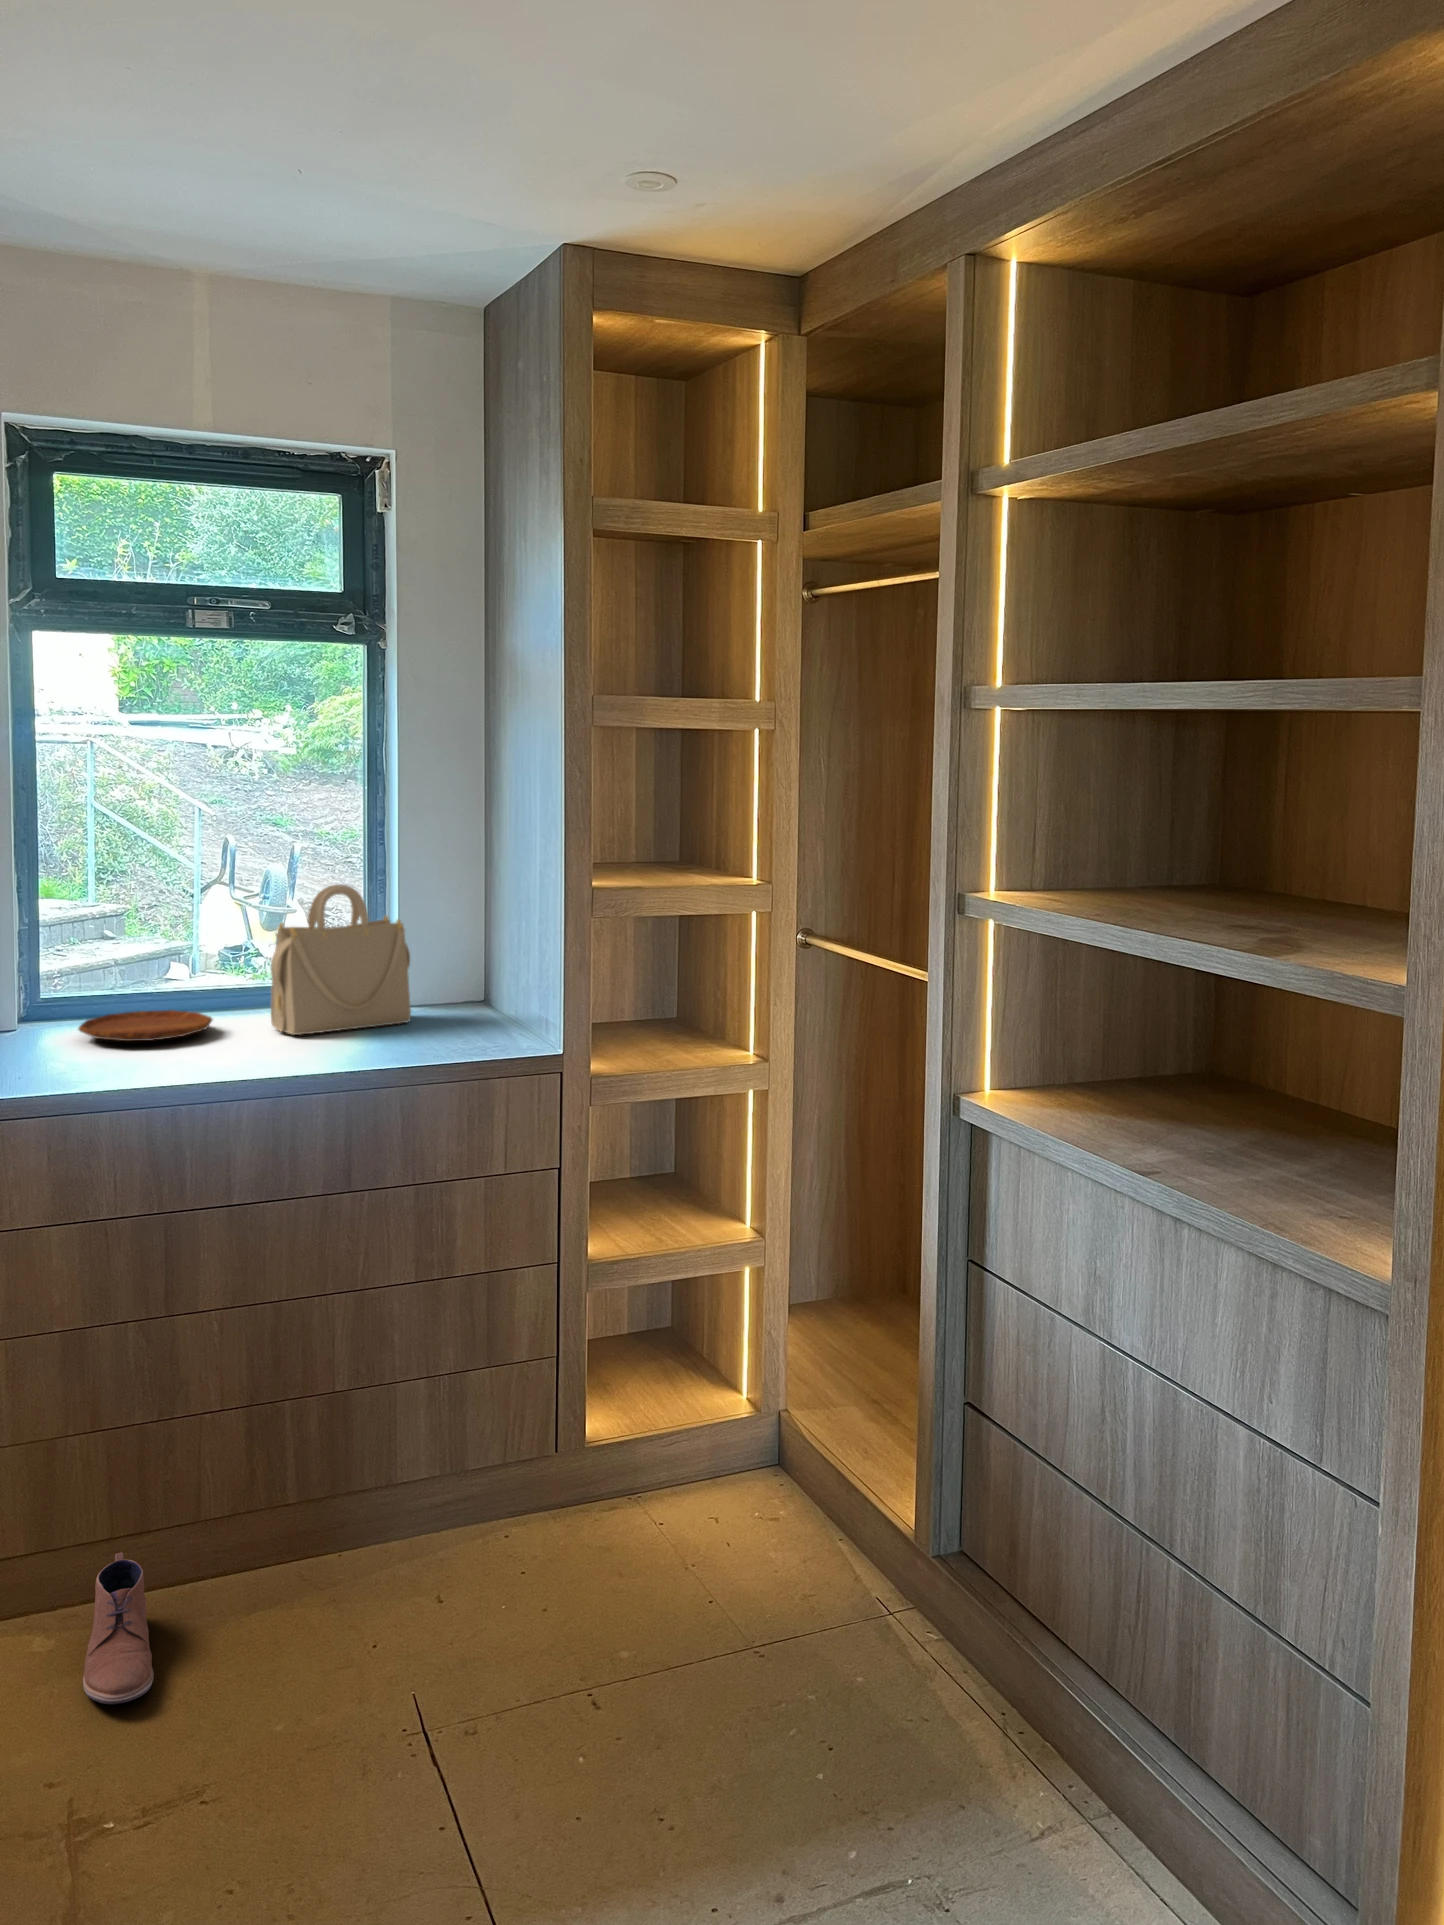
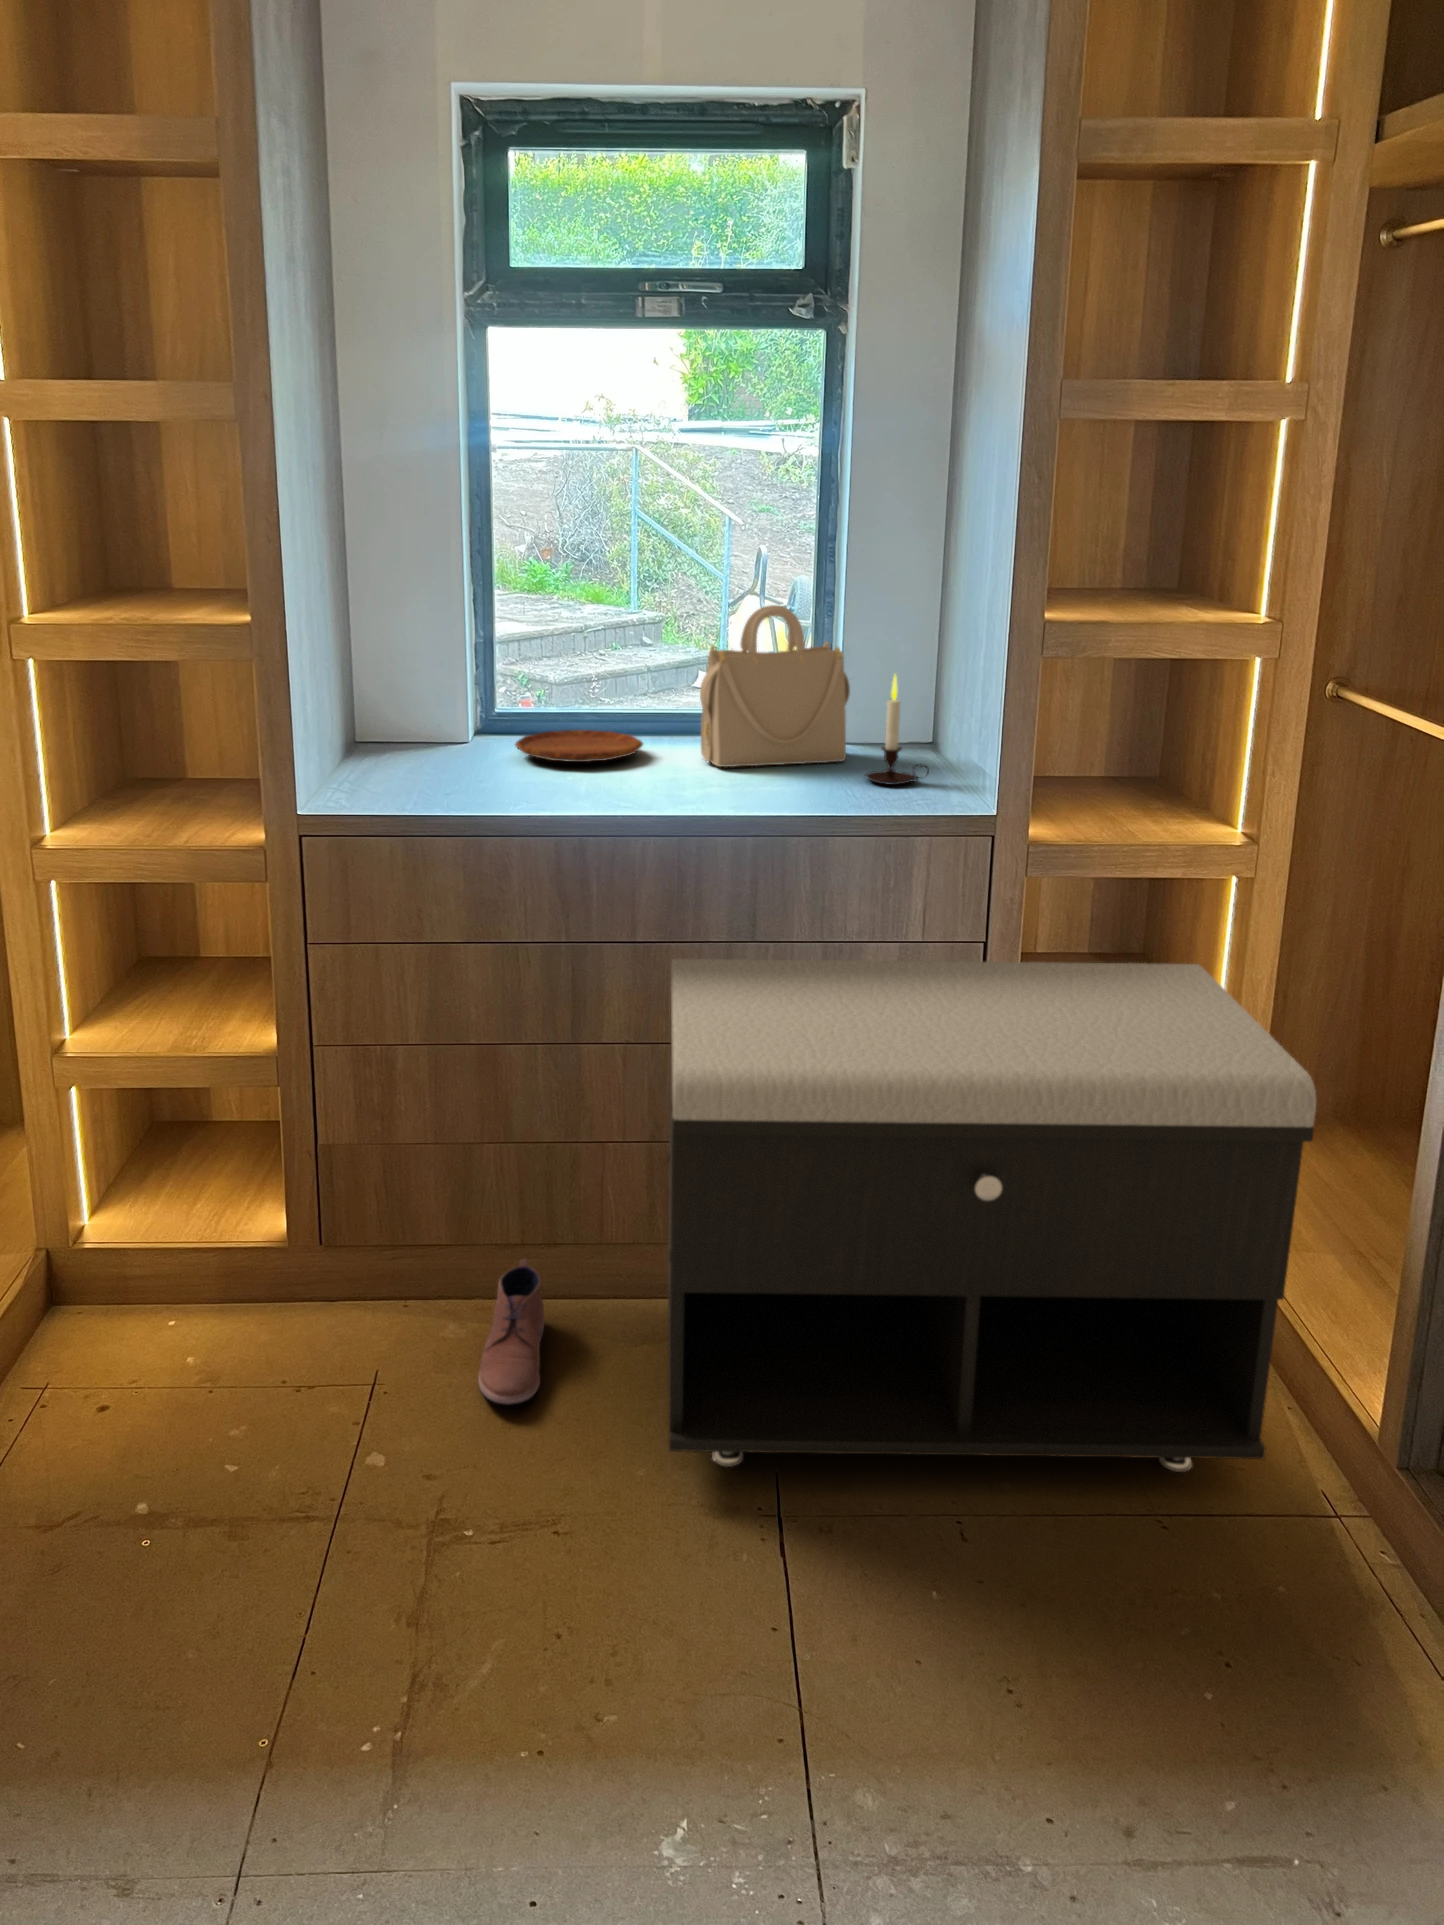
candle: none [434,940,492,1039] -> present [865,675,928,785]
storage bench: none [271,1167,845,1705] -> present [668,959,1316,1472]

